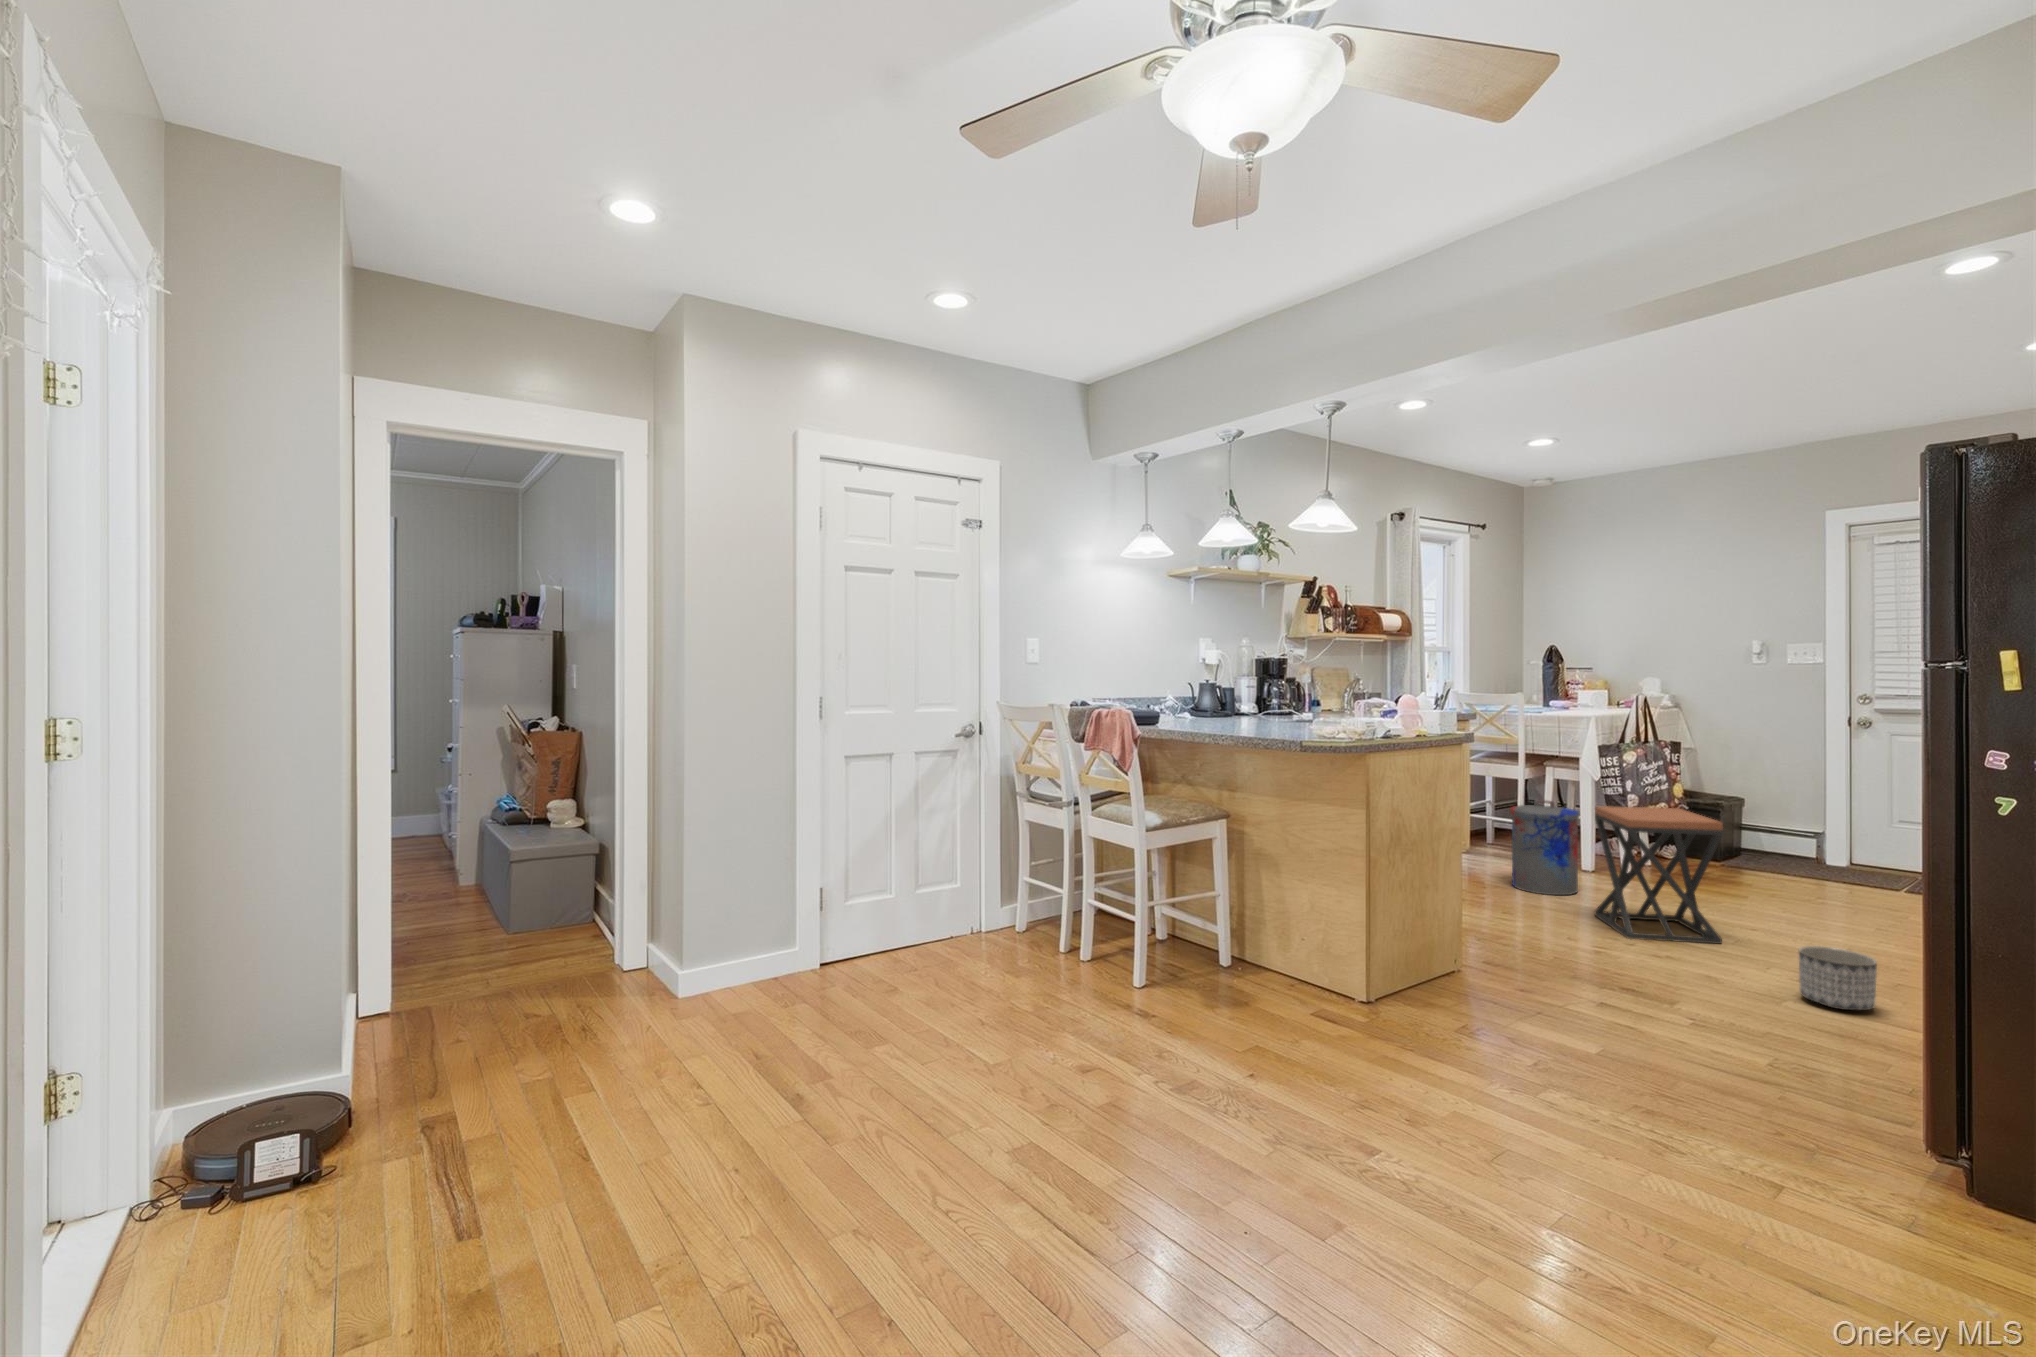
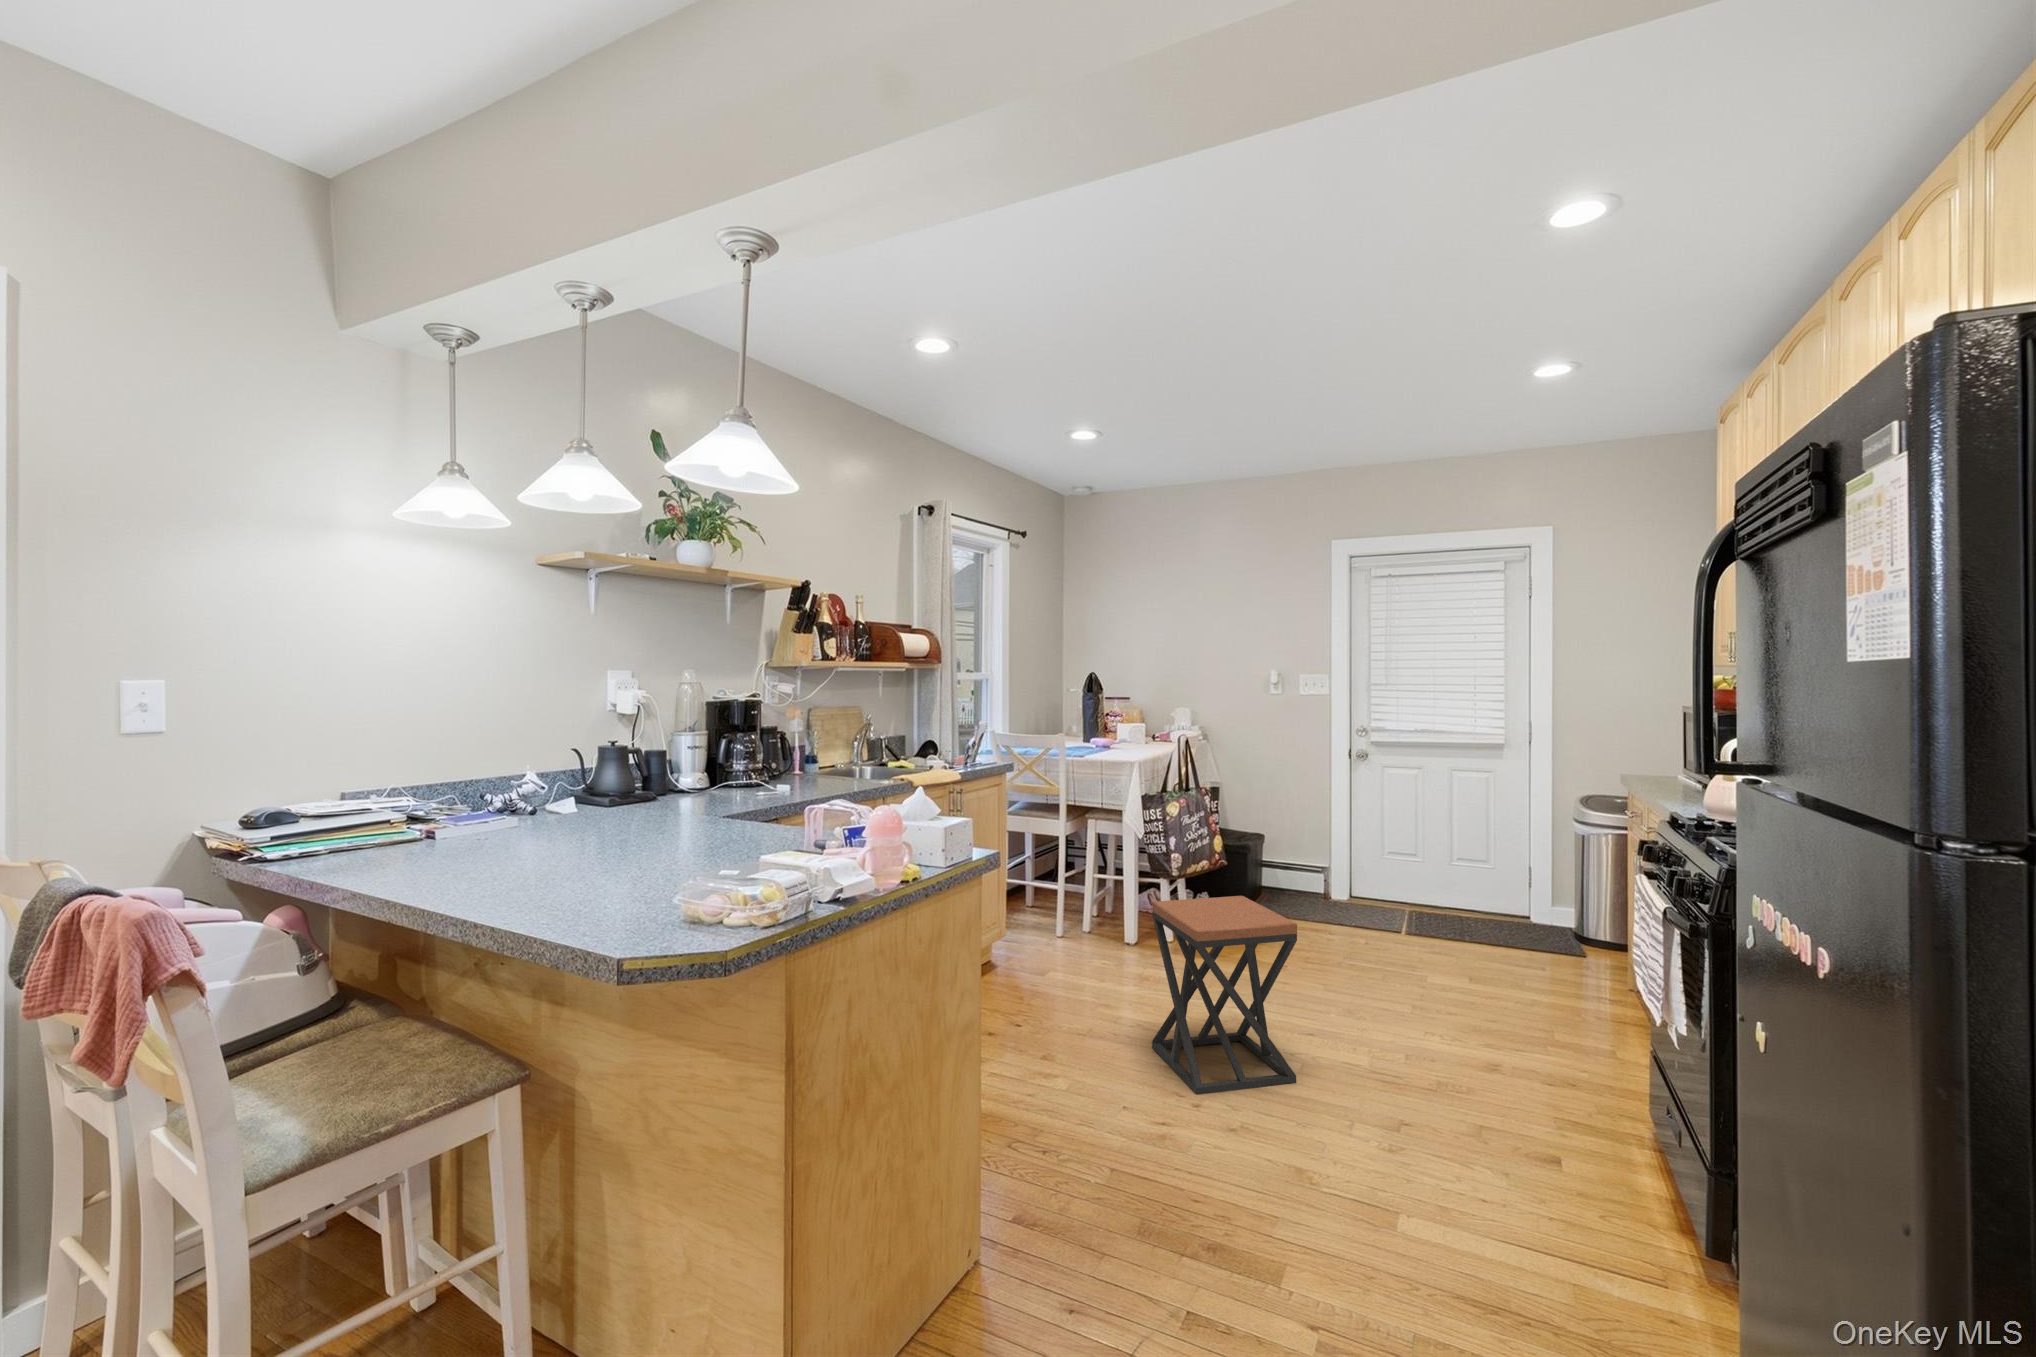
trash can: present [1511,800,1579,895] -> none [1054,882,1130,1009]
planter: present [1799,946,1877,1010] -> none [1413,1119,1504,1226]

